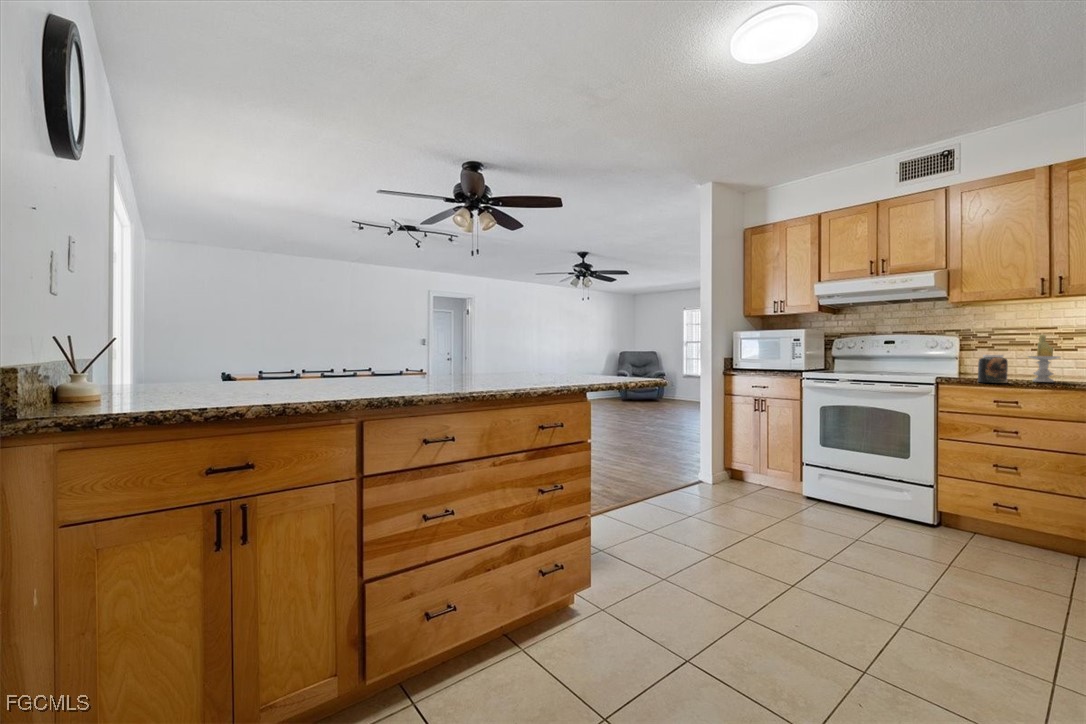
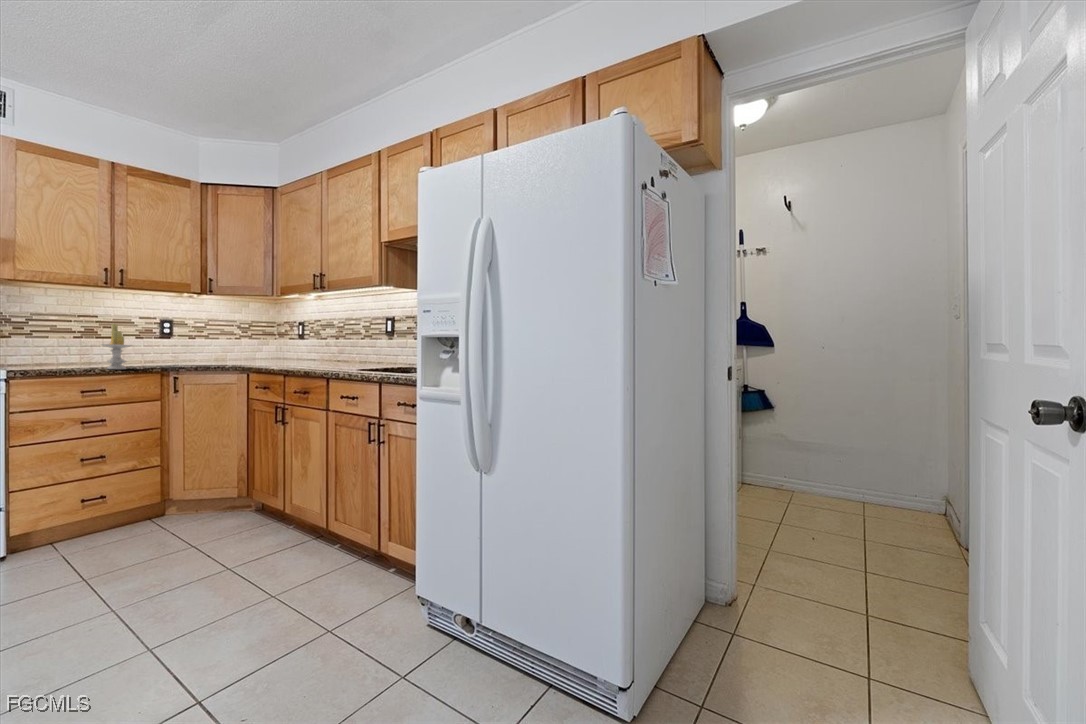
jar: present [978,355,1008,383] -> none [62,342,95,372]

